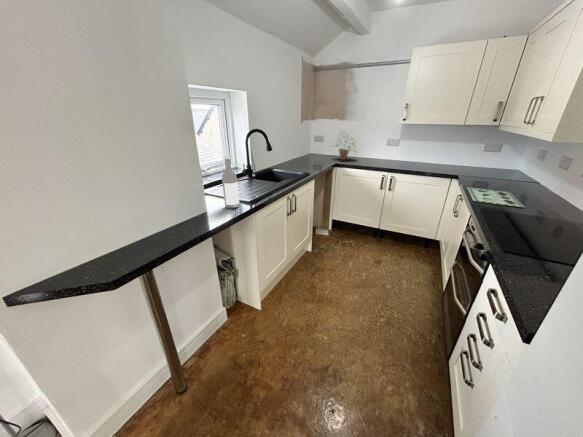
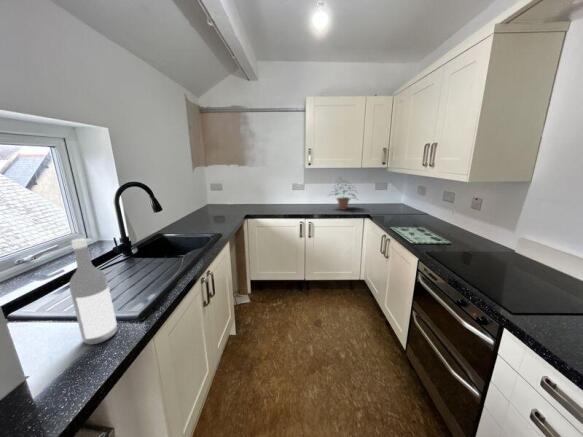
potted plant: present [336,137,350,160] -> present [335,184,355,210]

